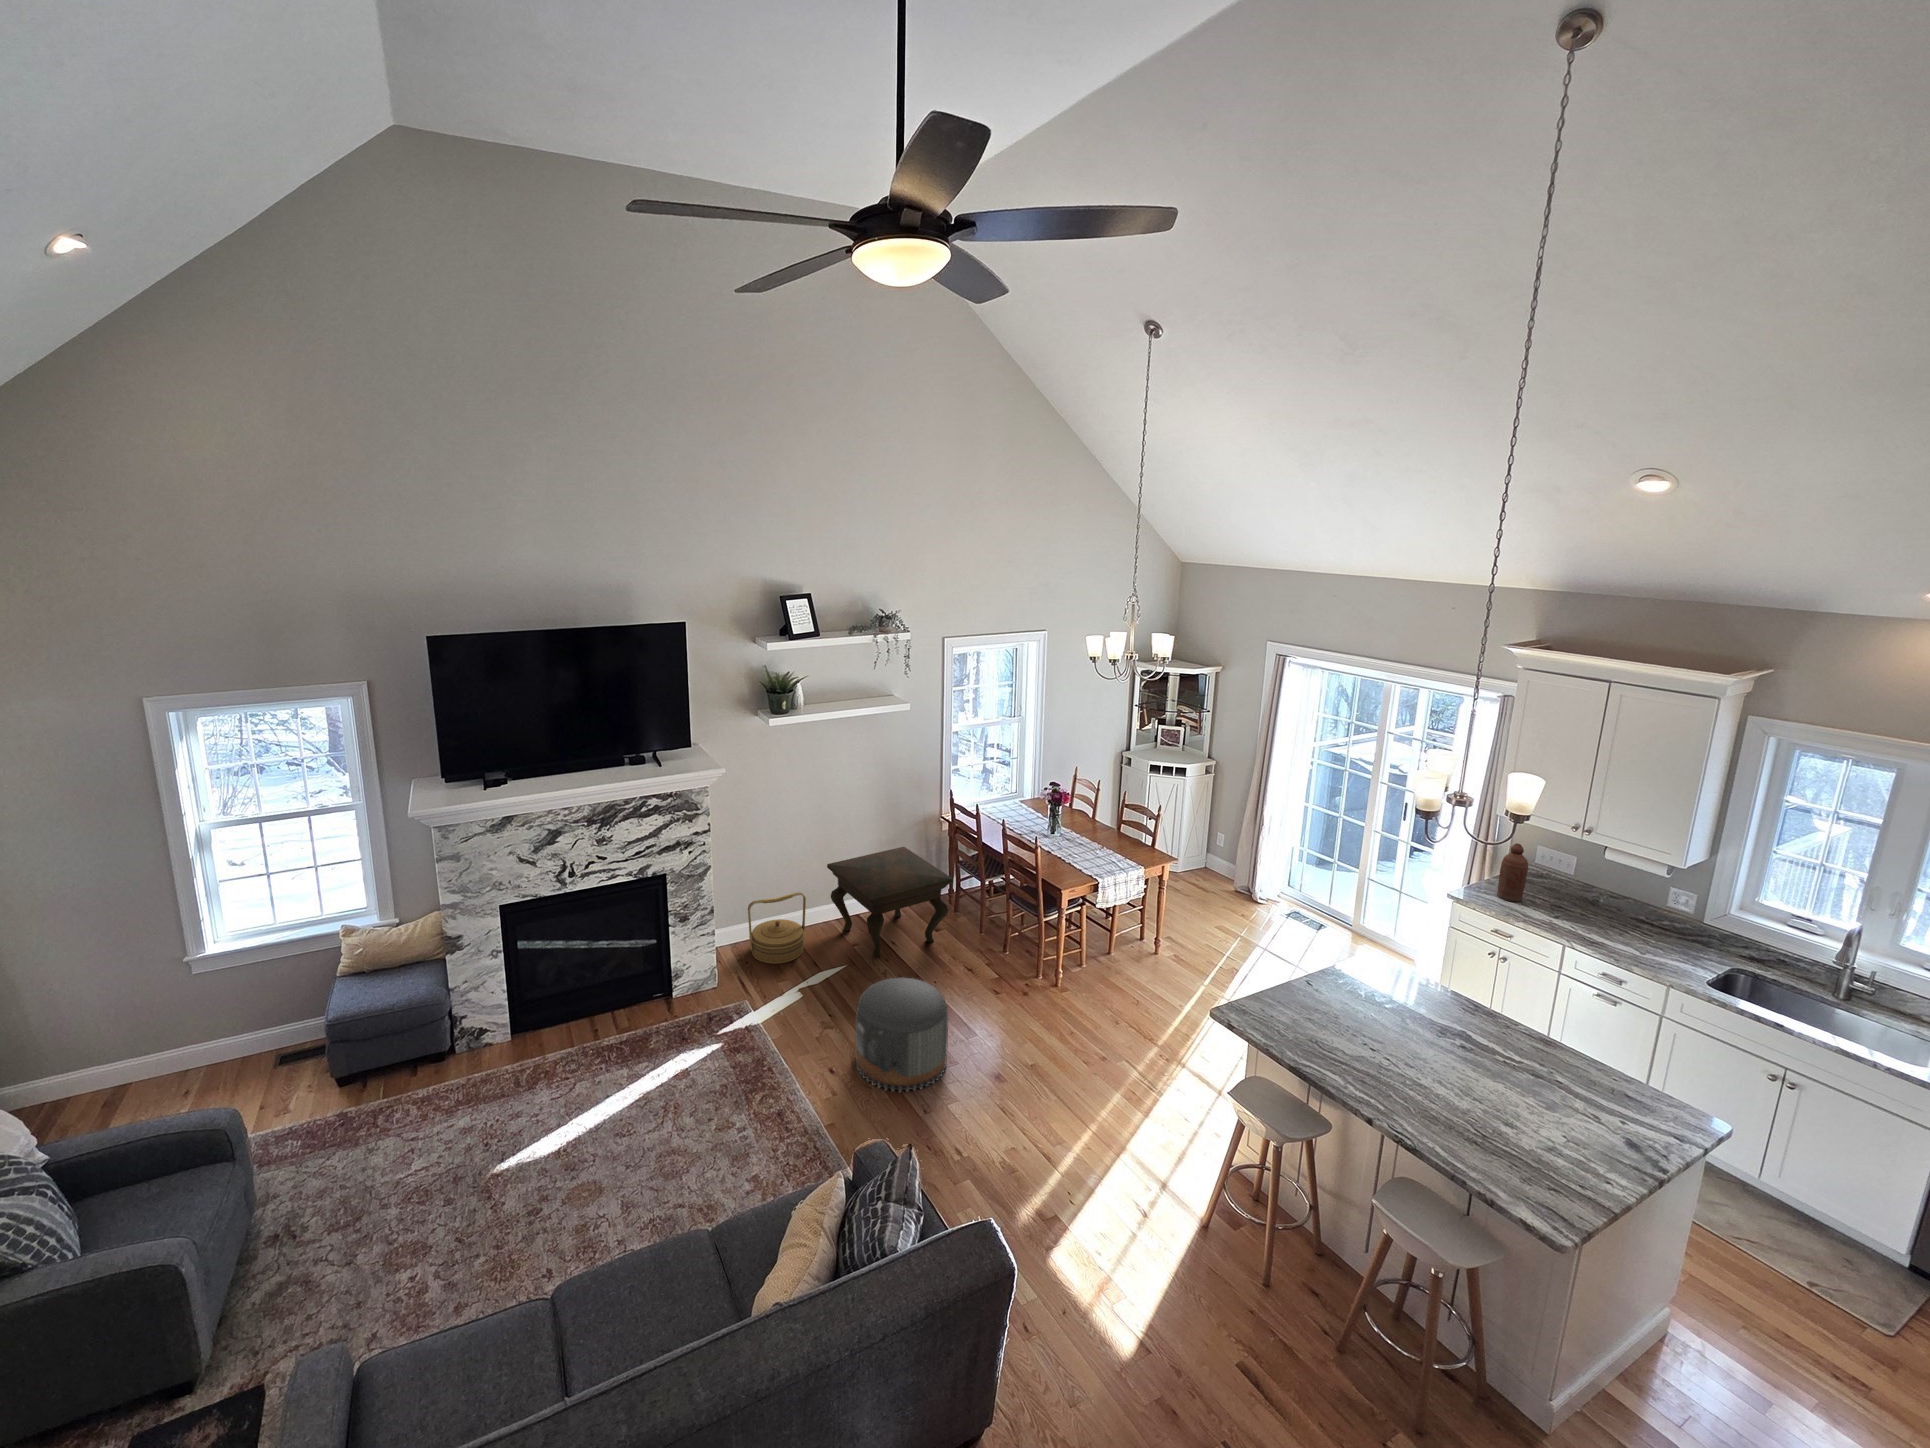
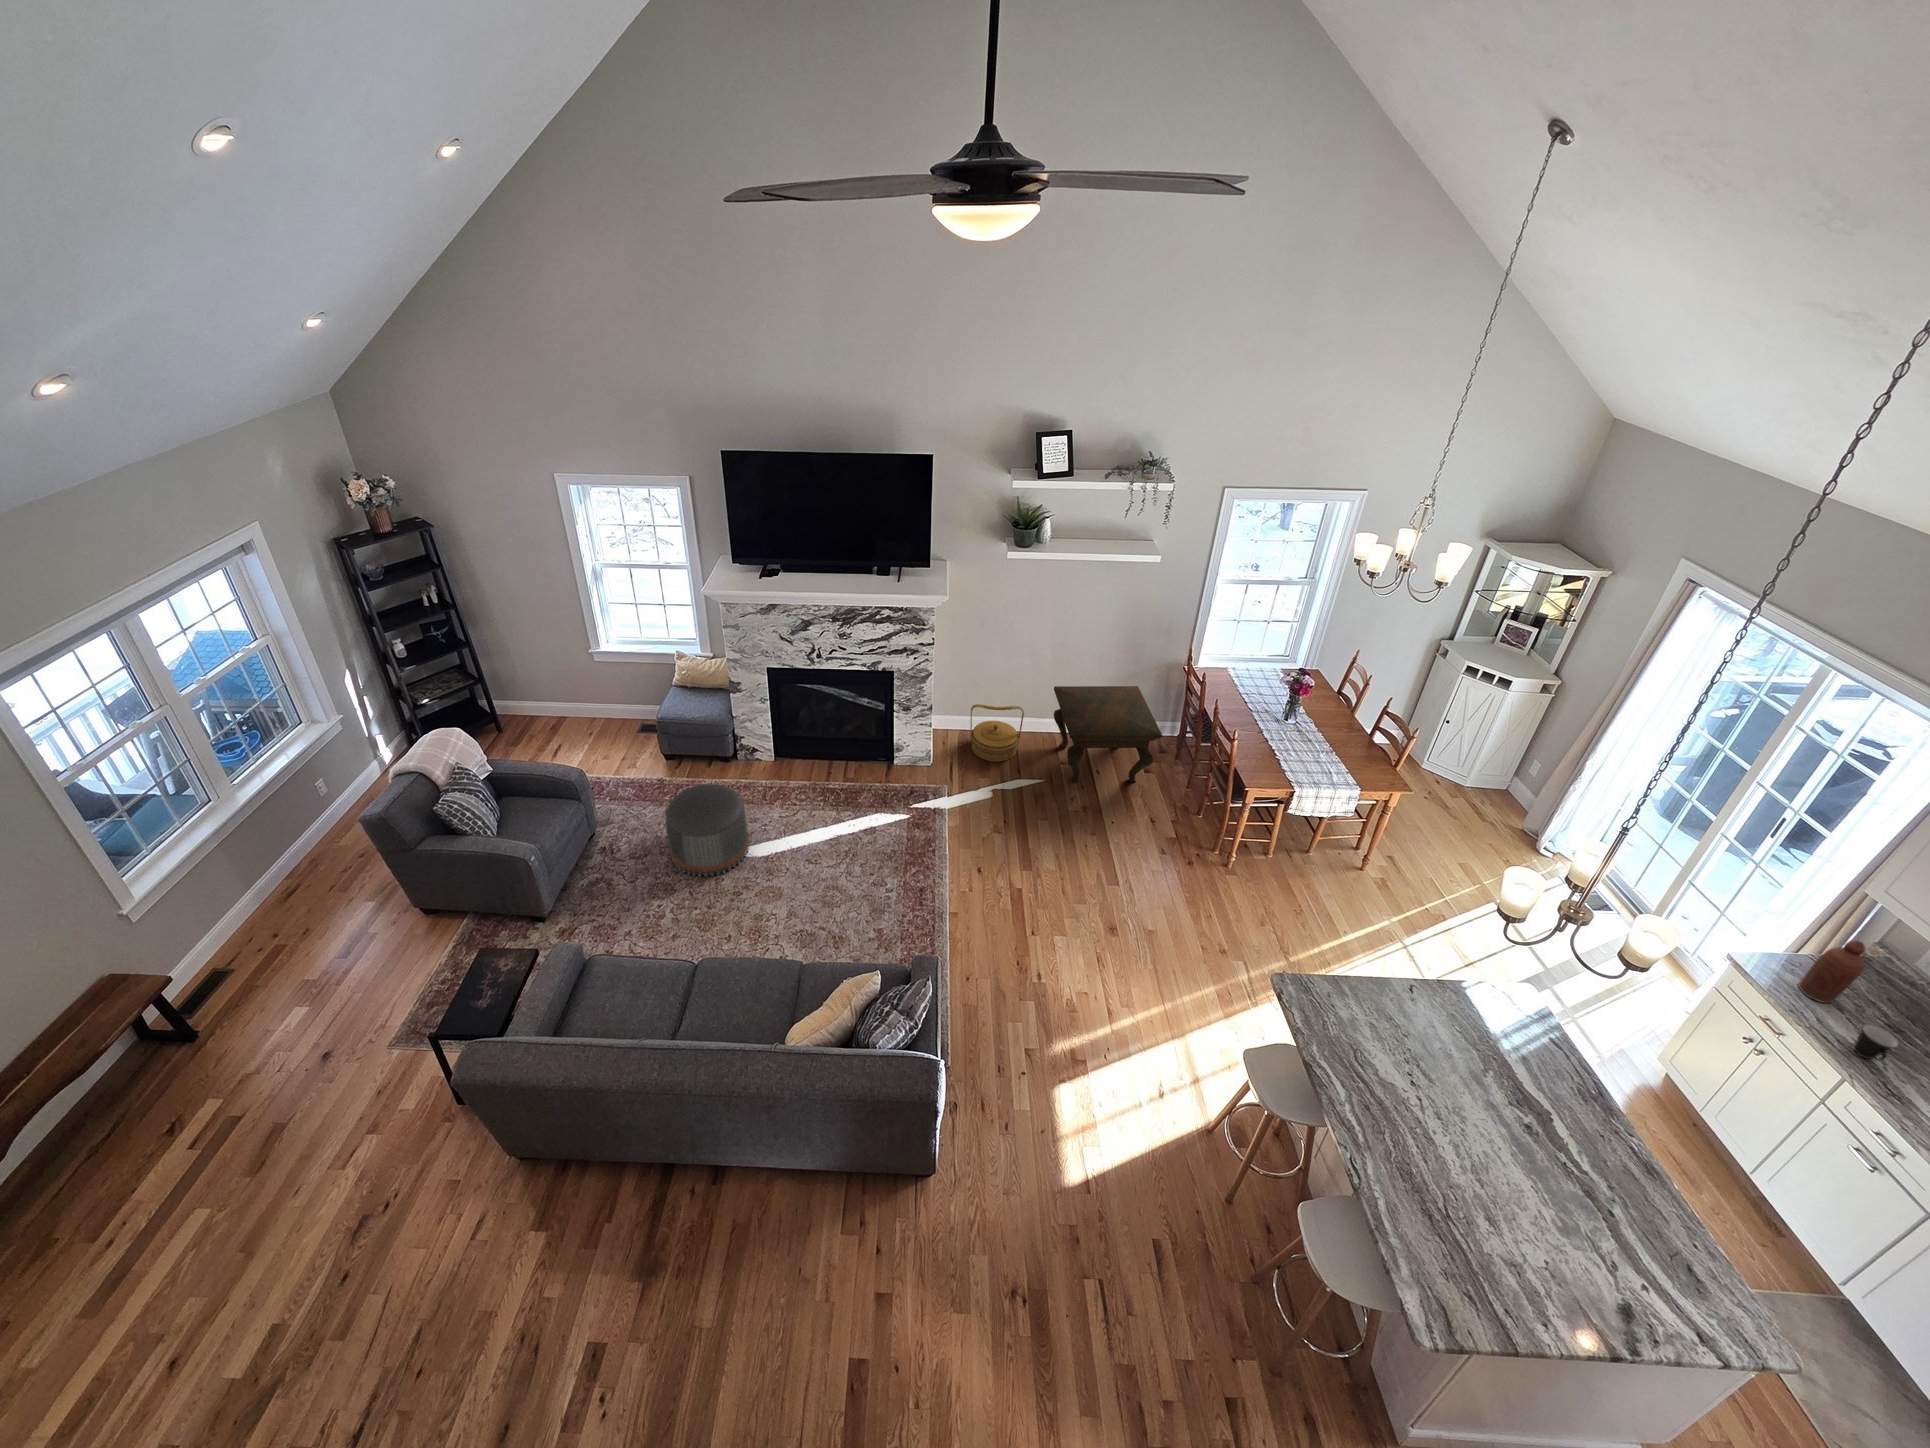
mug: none [1555,897,1579,924] -> present [1854,1025,1898,1061]
pouf: present [855,977,948,1092] -> present [665,783,749,877]

